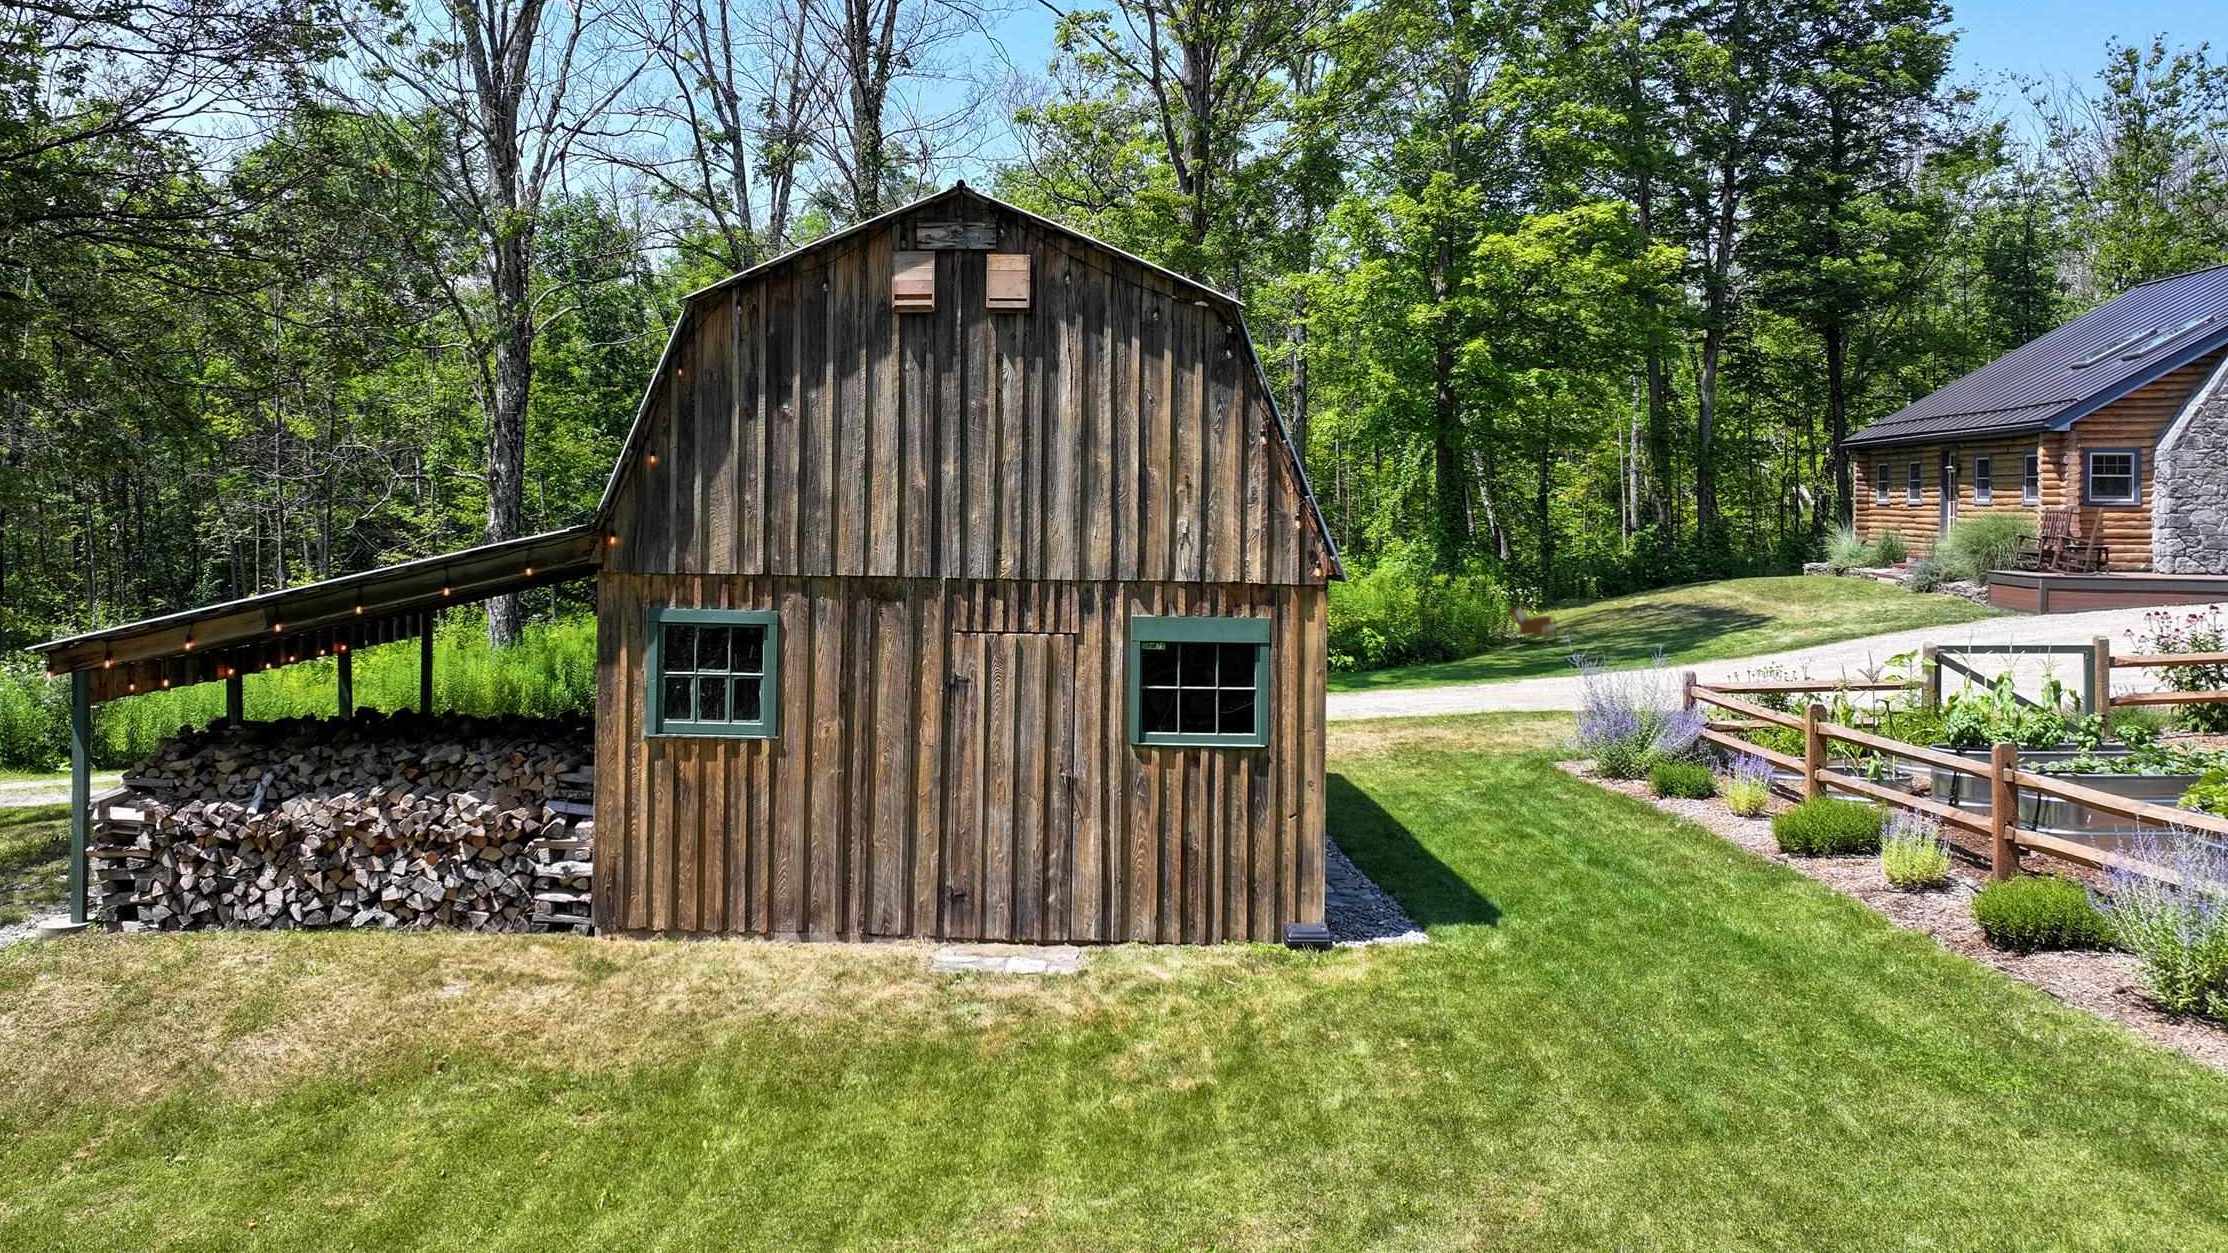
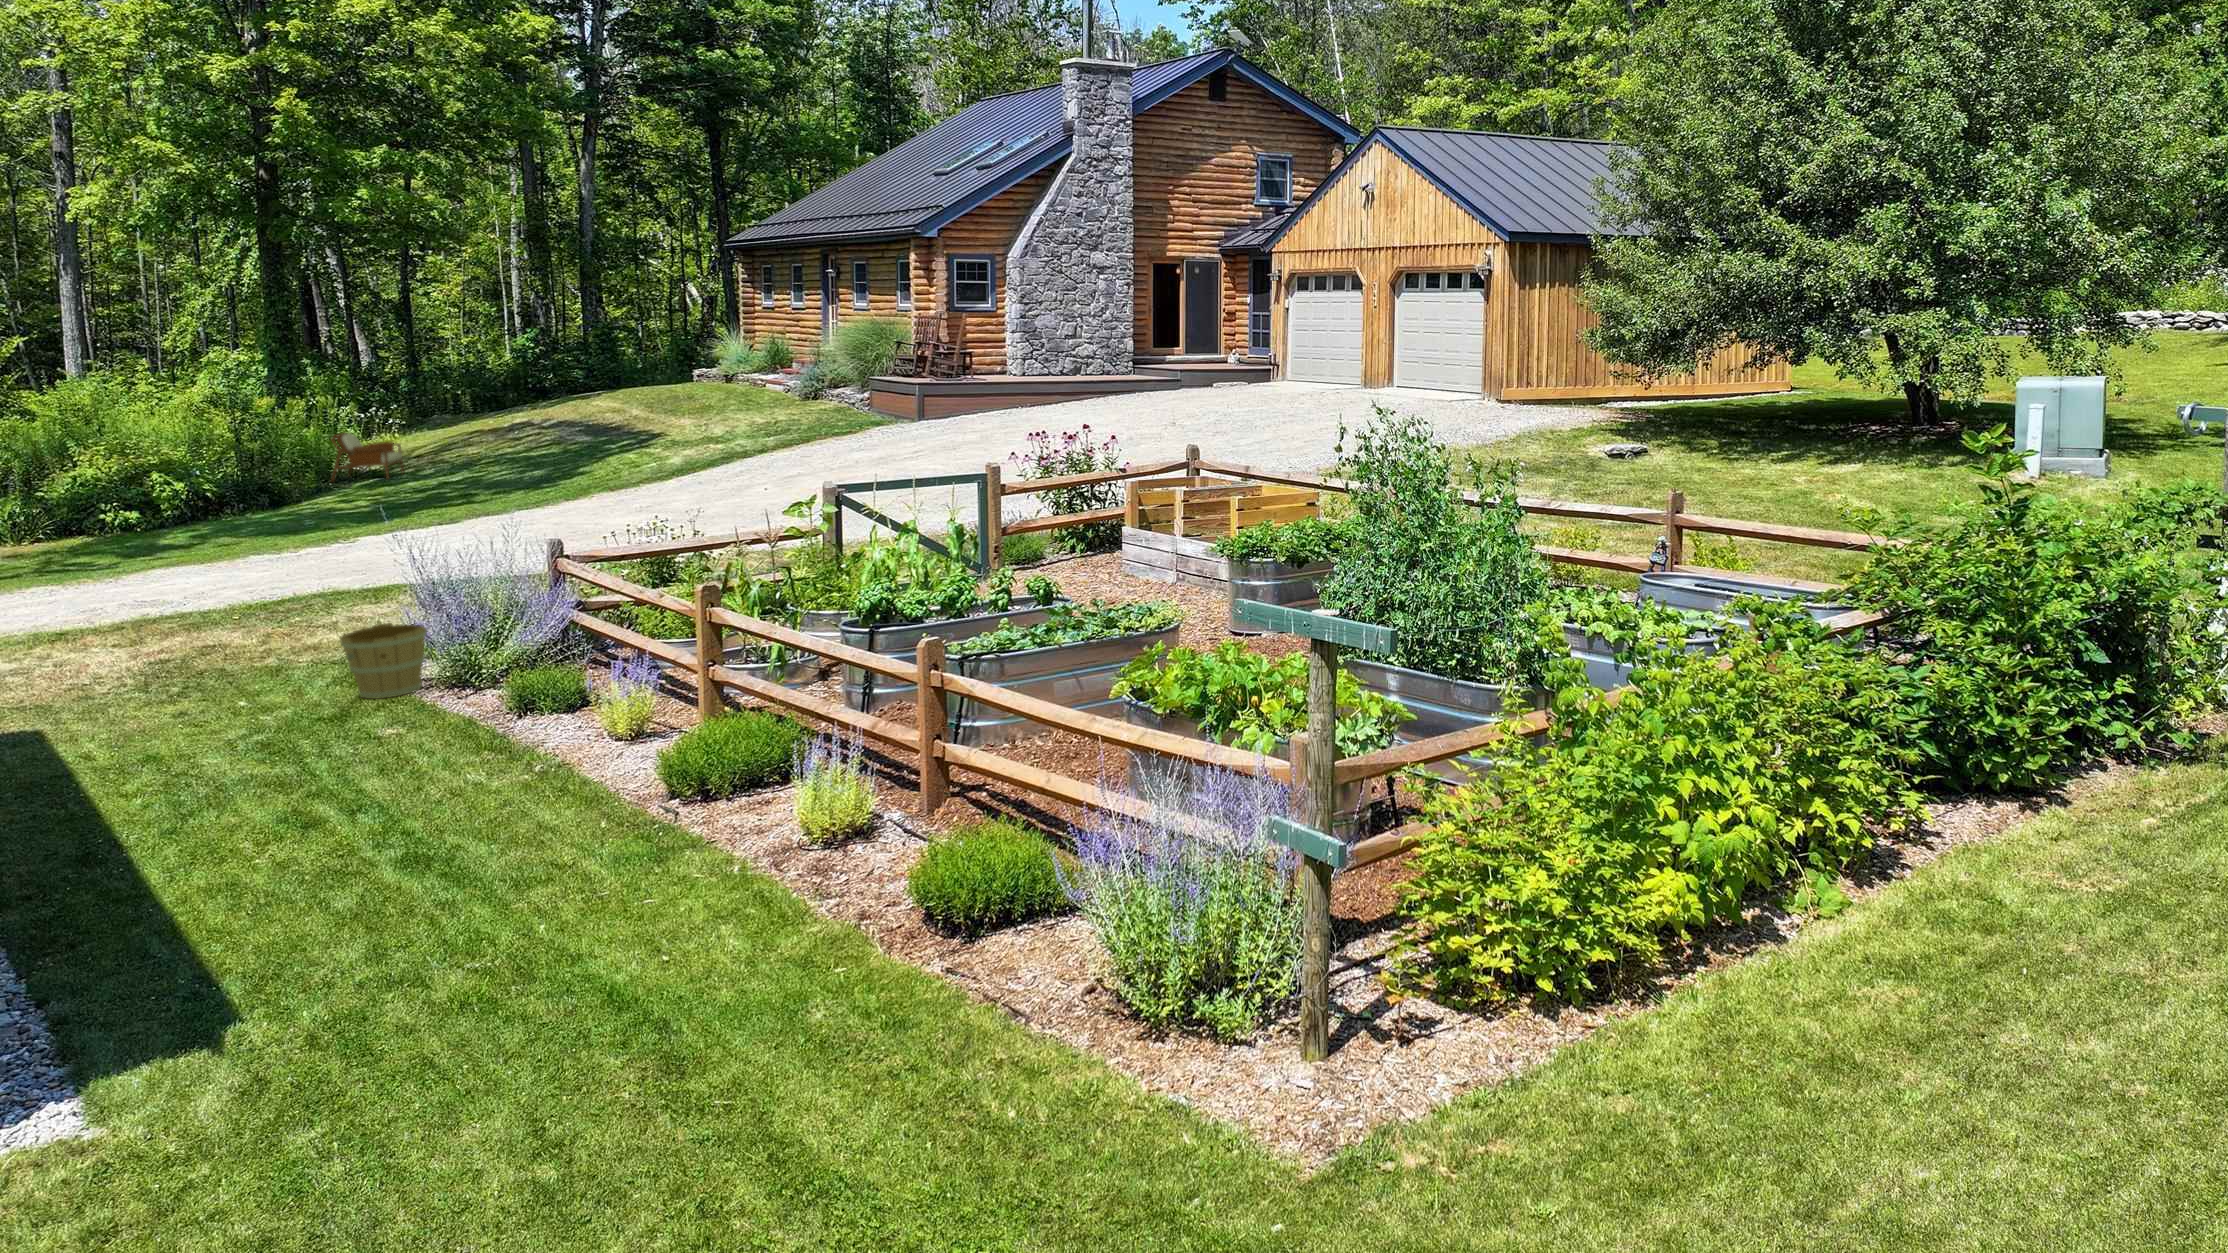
wooden bucket: none [1561,726,1611,772] -> present [340,623,427,699]

